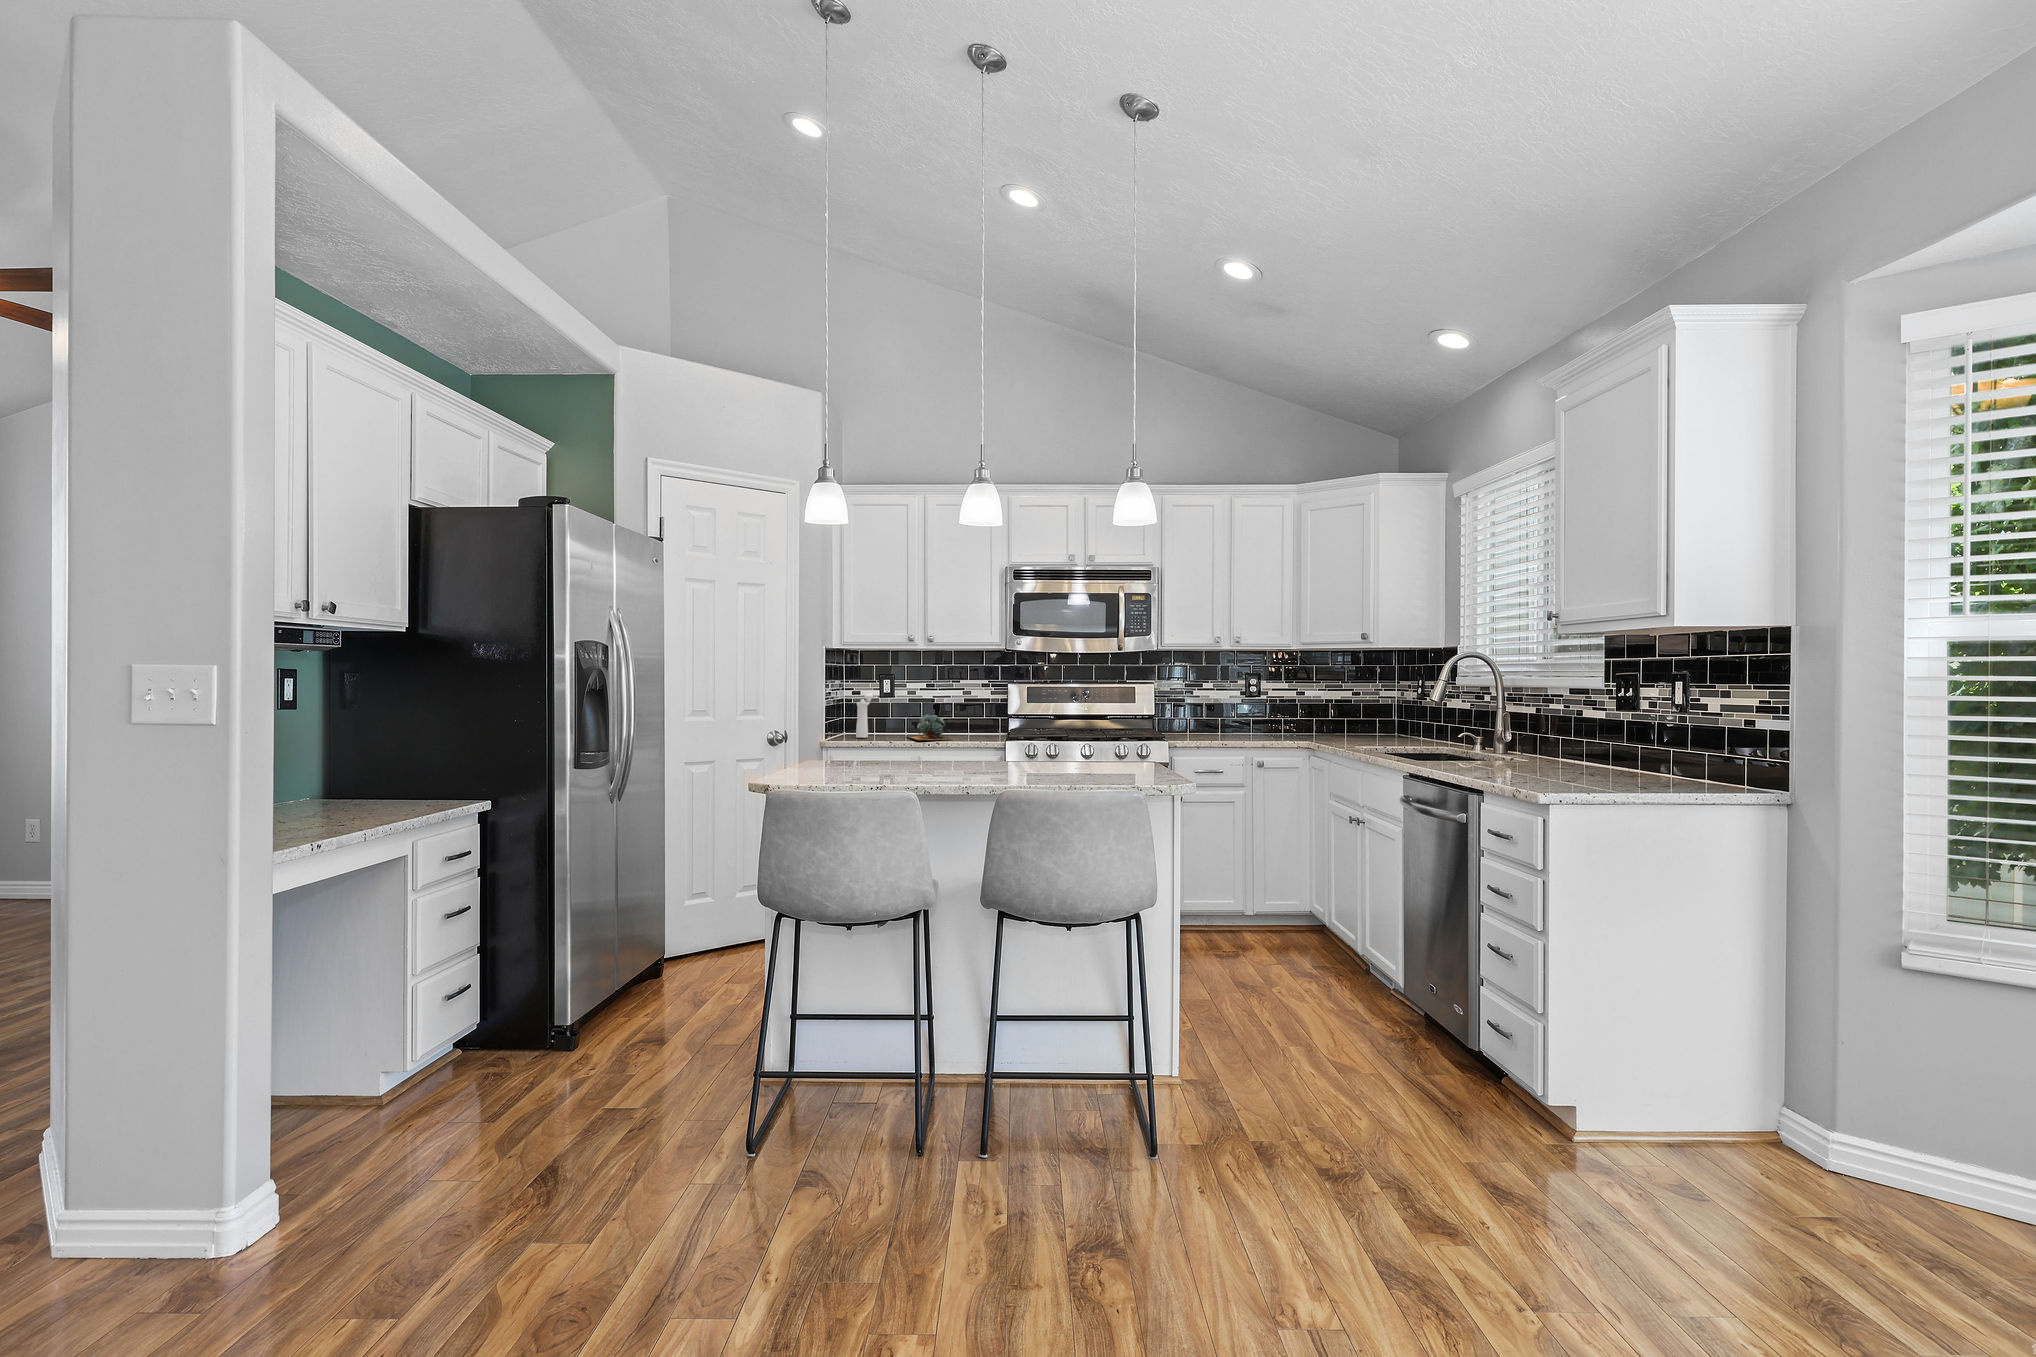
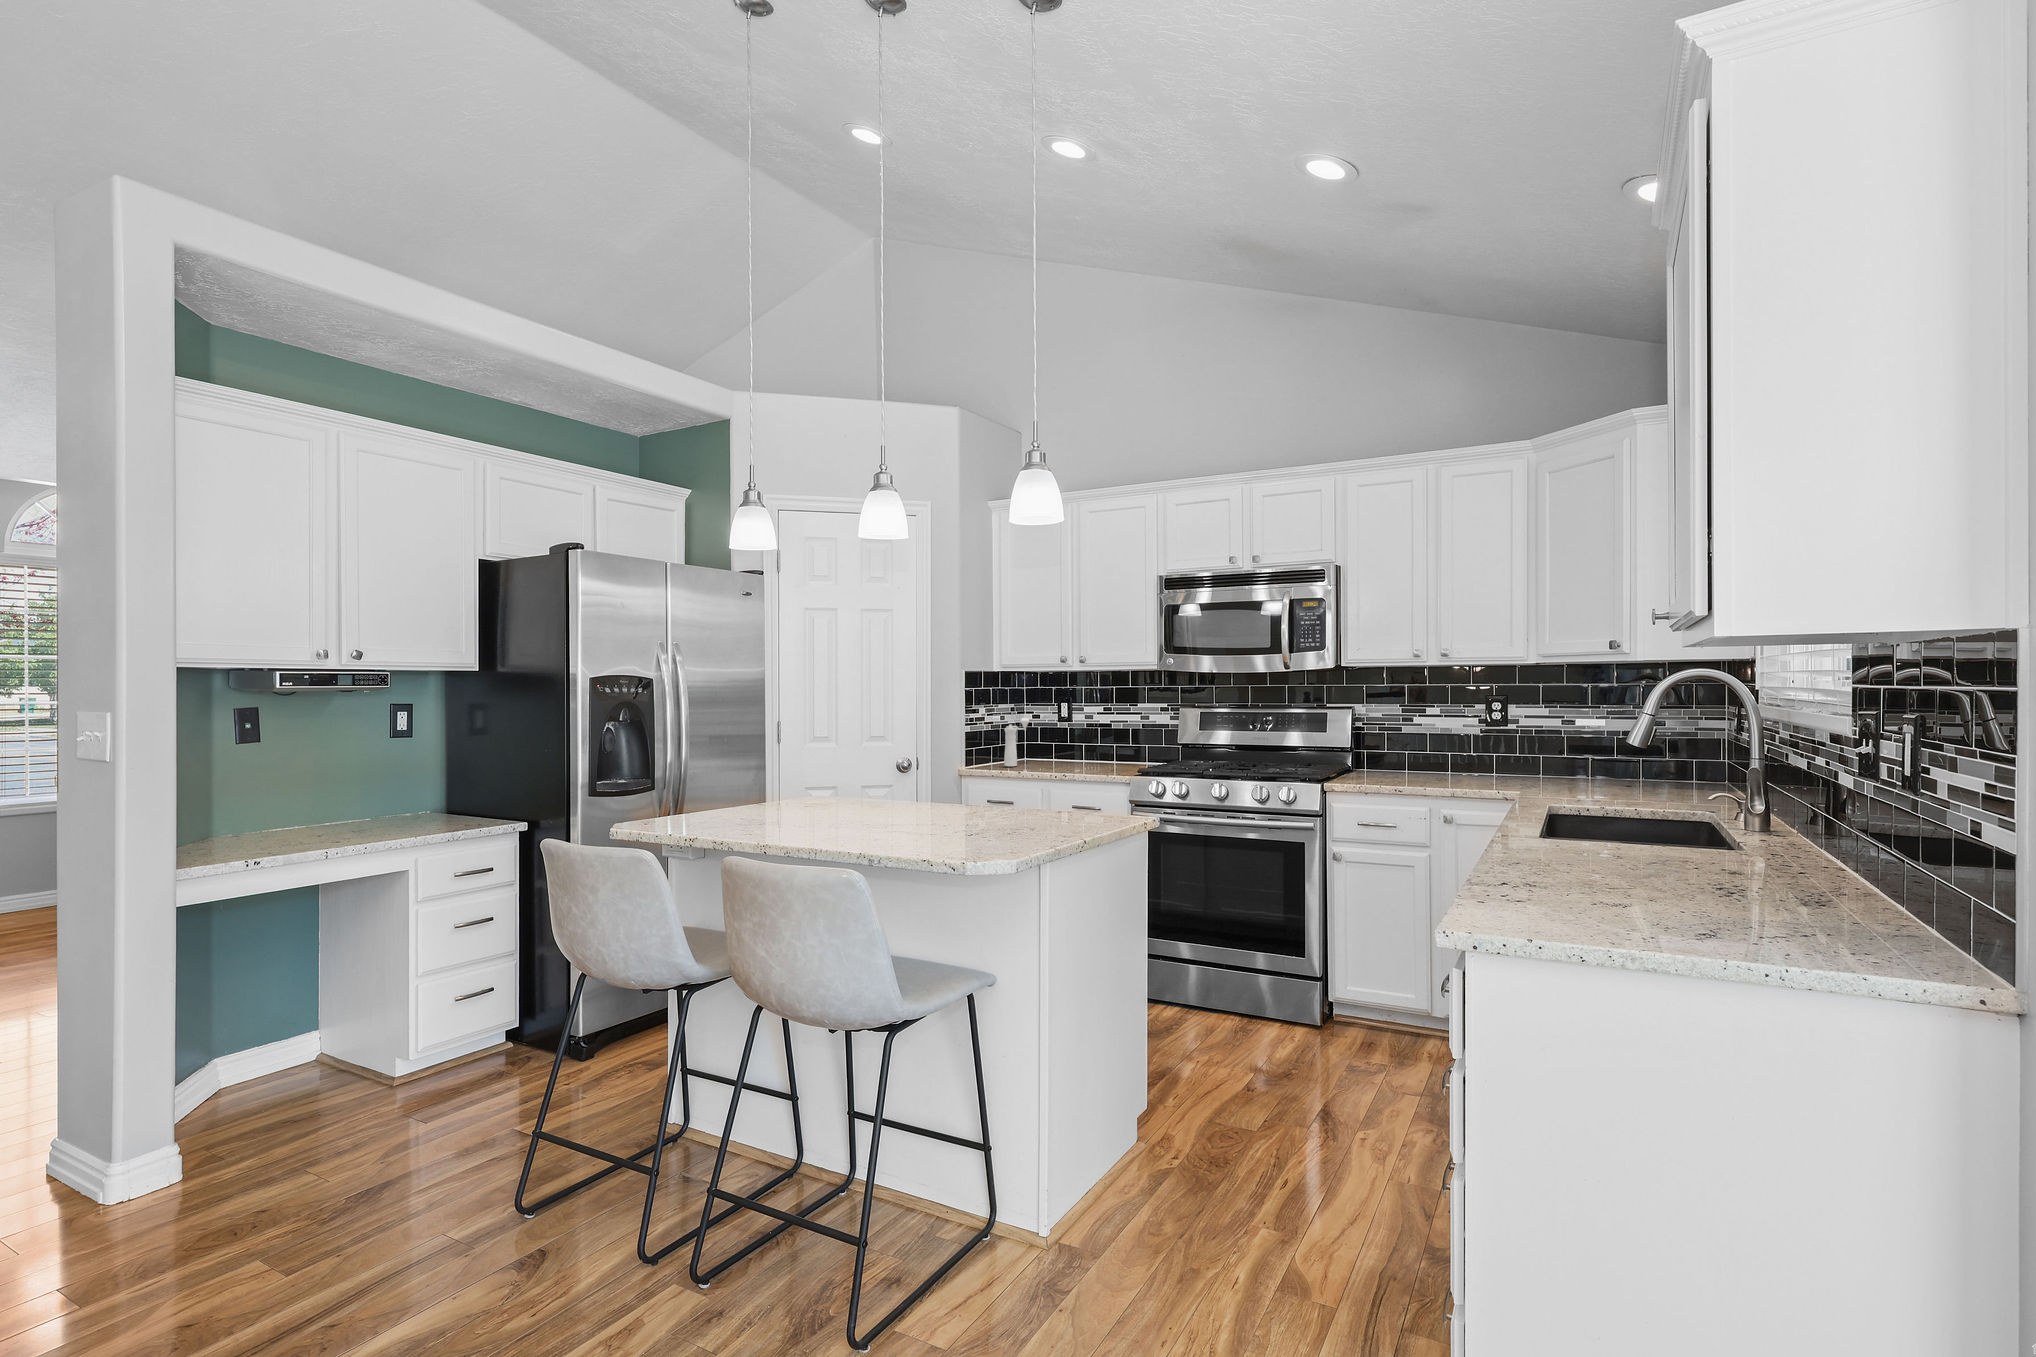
succulent plant: present [907,715,952,740] -> none [1046,742,1090,772]

